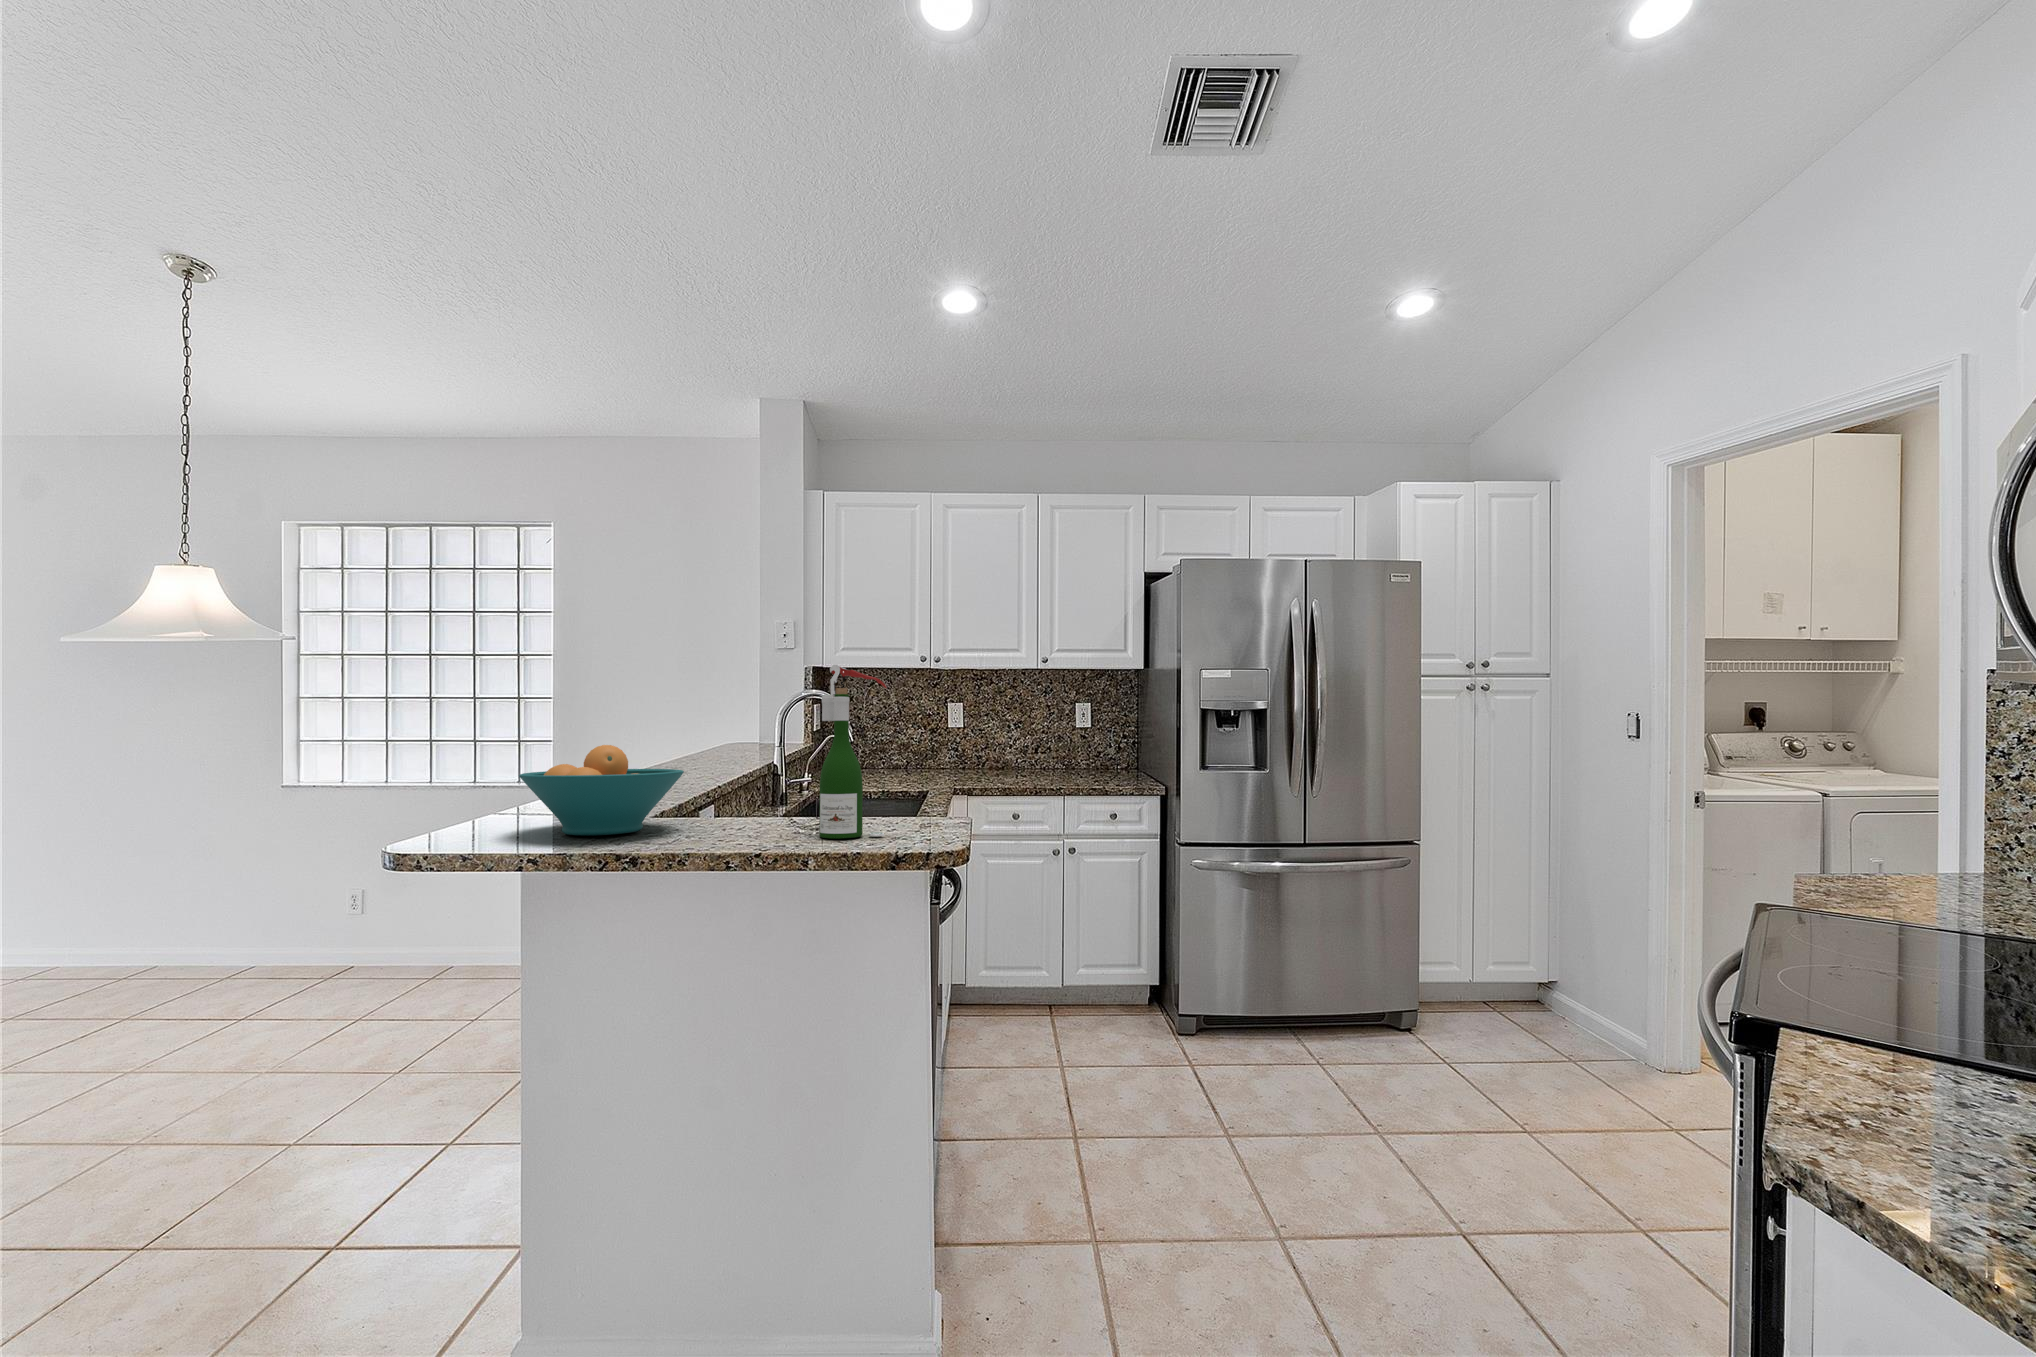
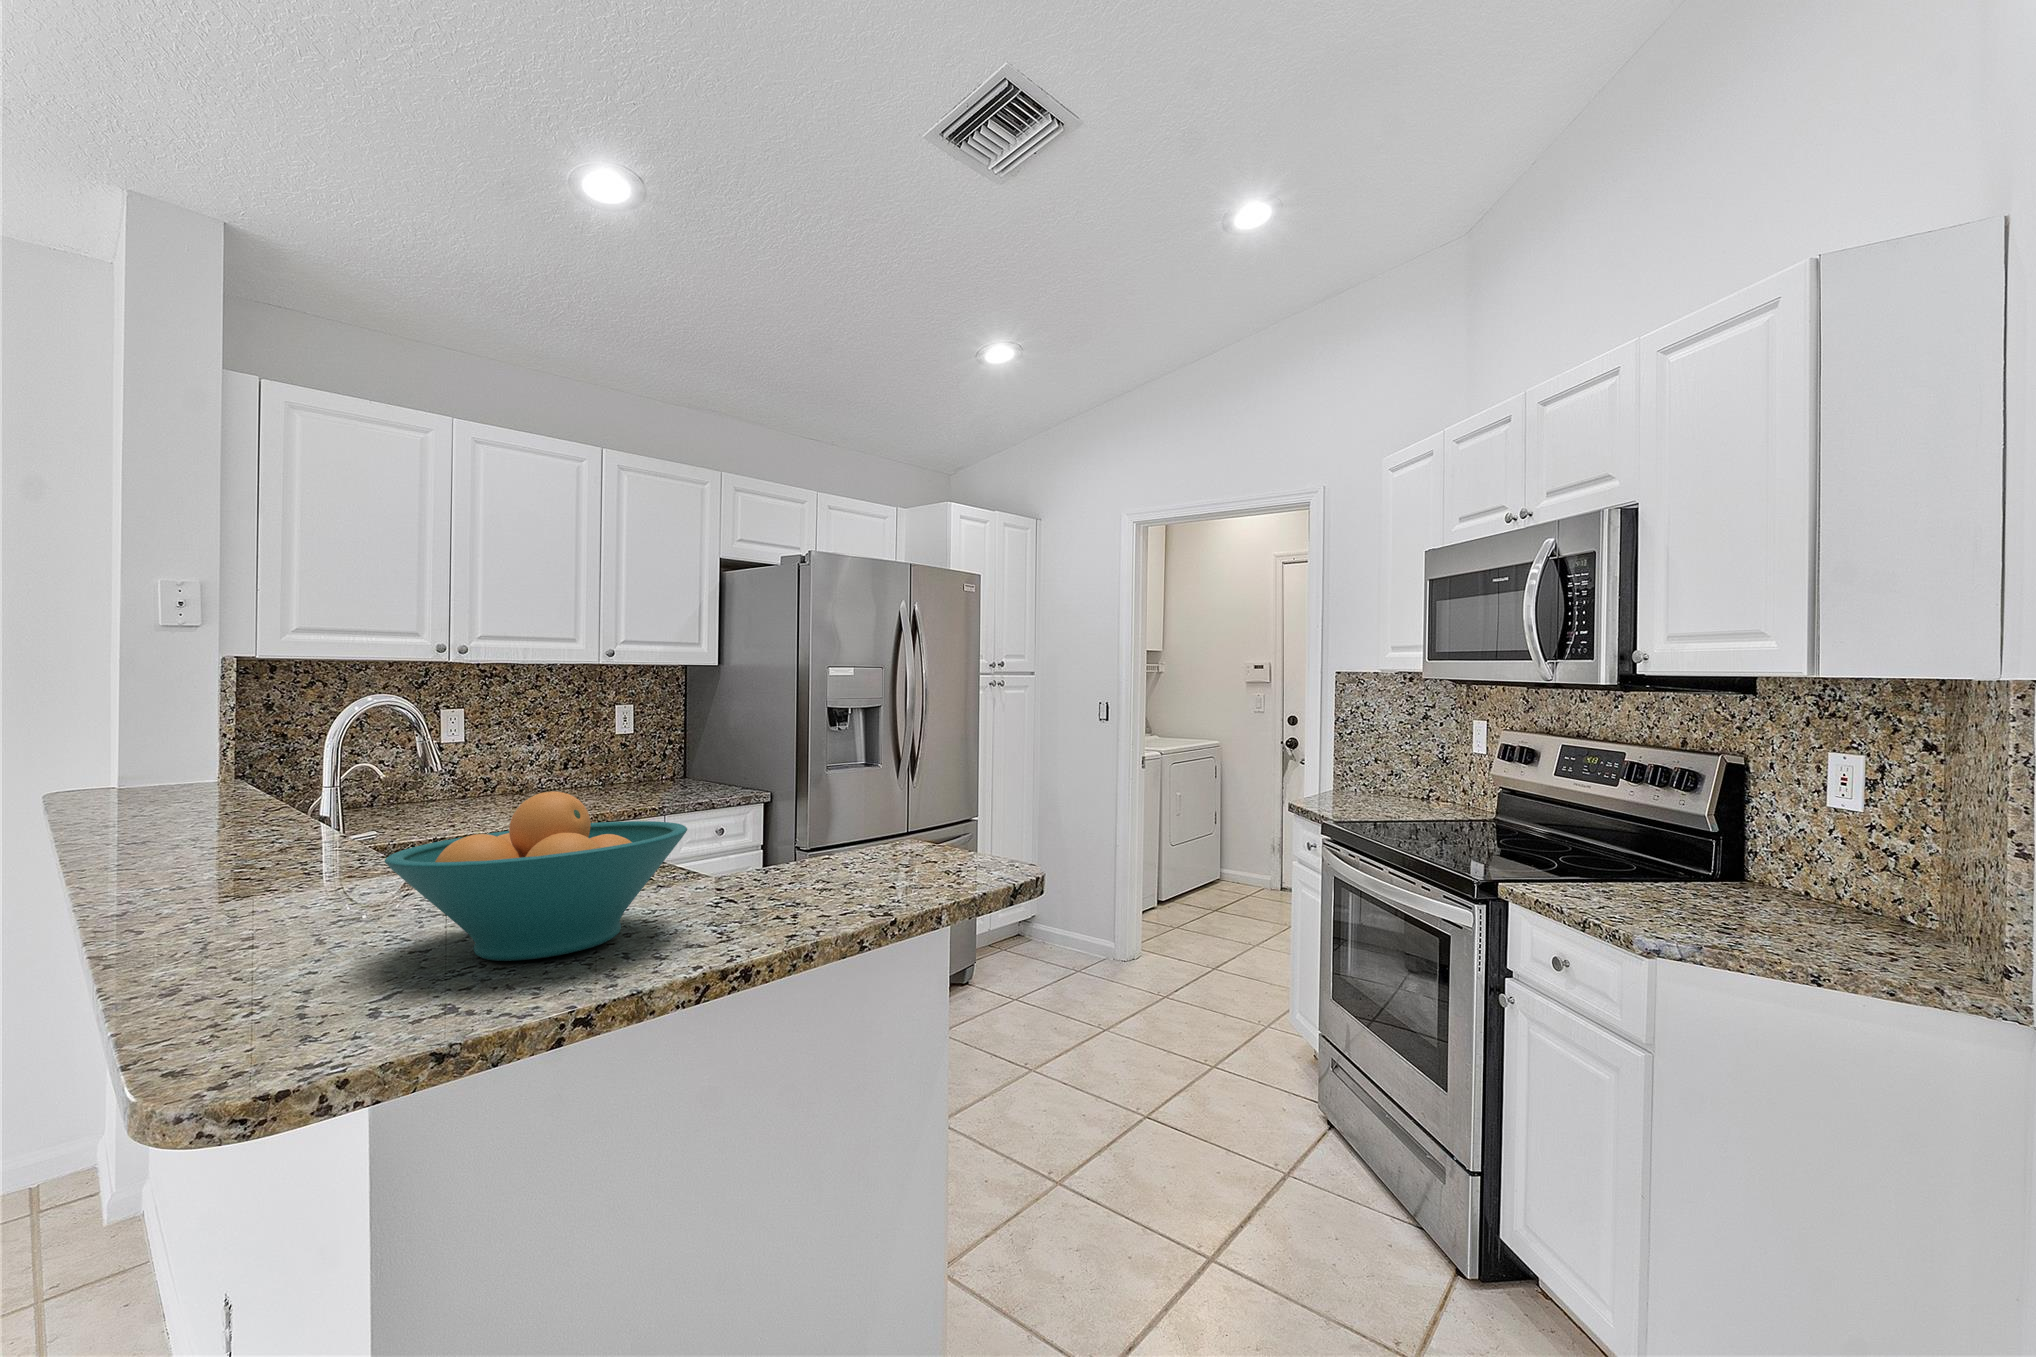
wine bottle: present [819,665,887,838] -> none [839,657,929,886]

